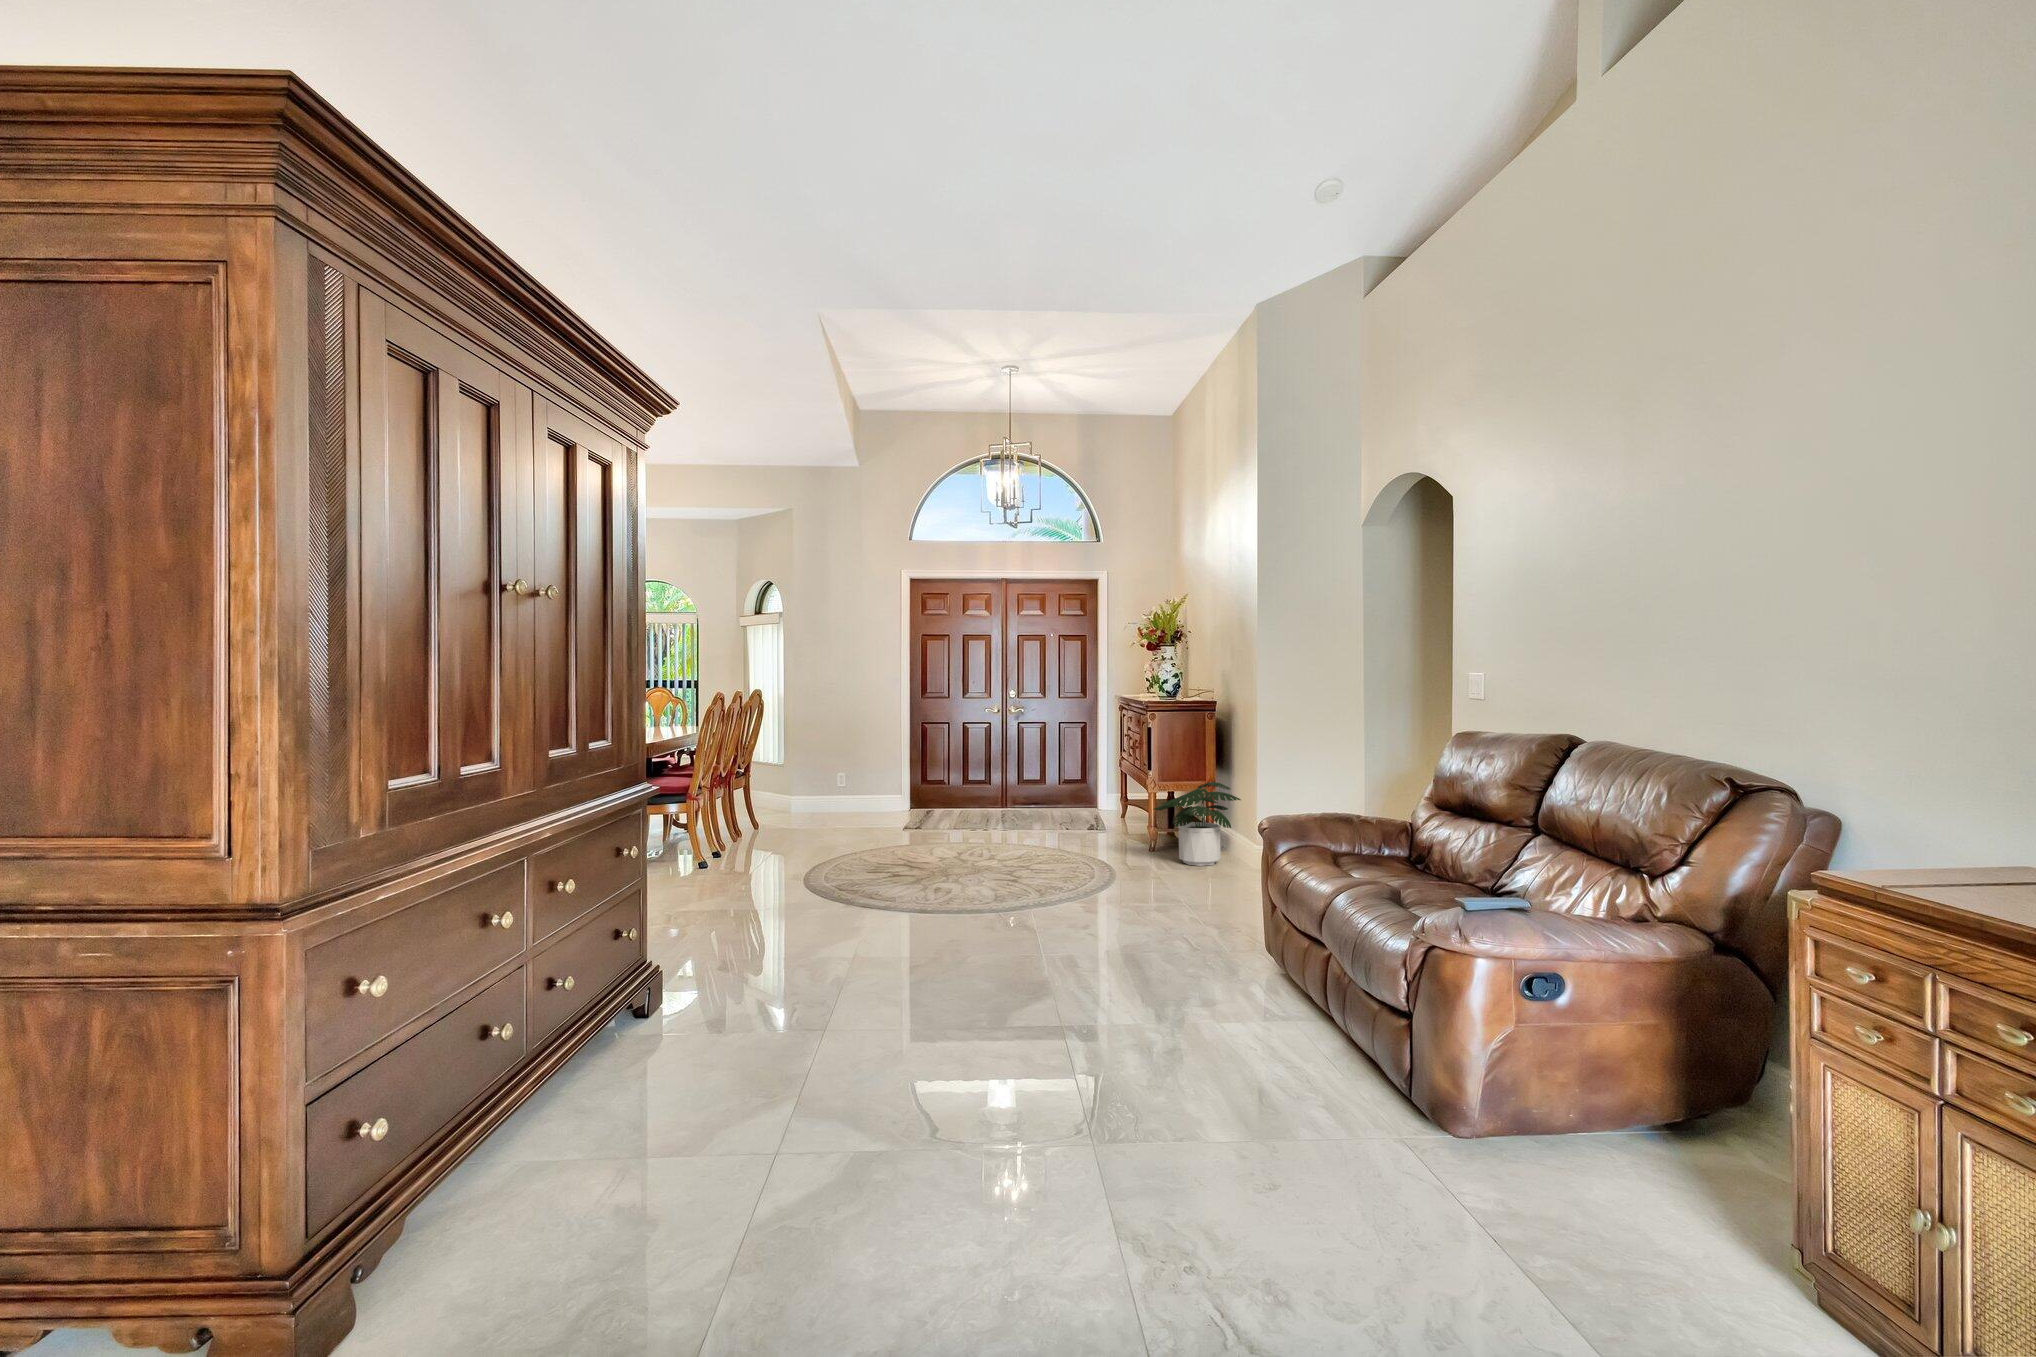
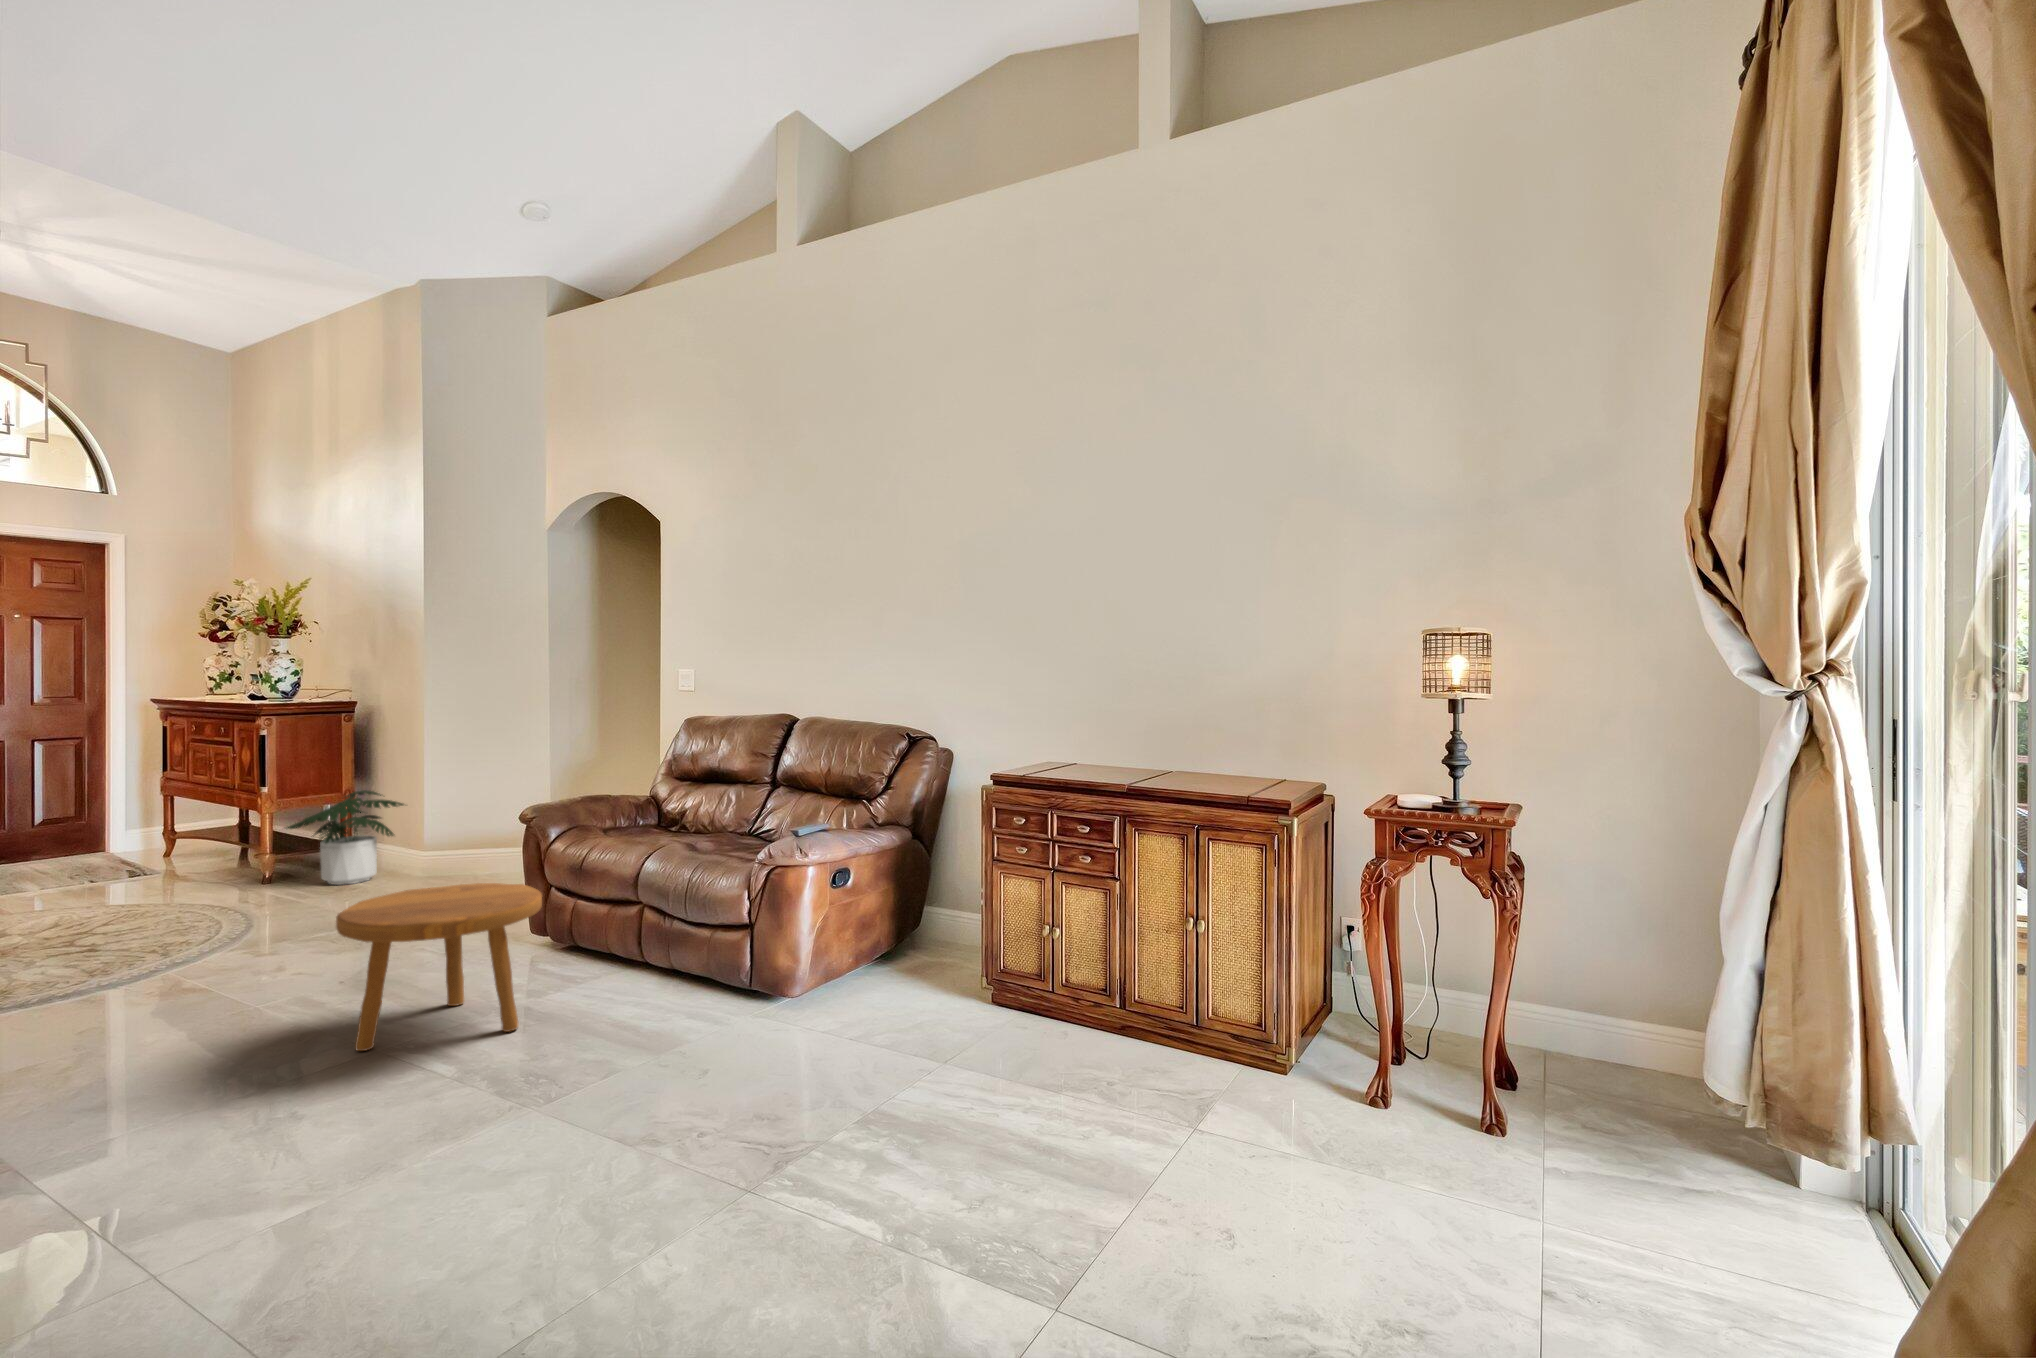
footstool: none [1028,886,1202,1056] -> present [336,883,542,1051]

